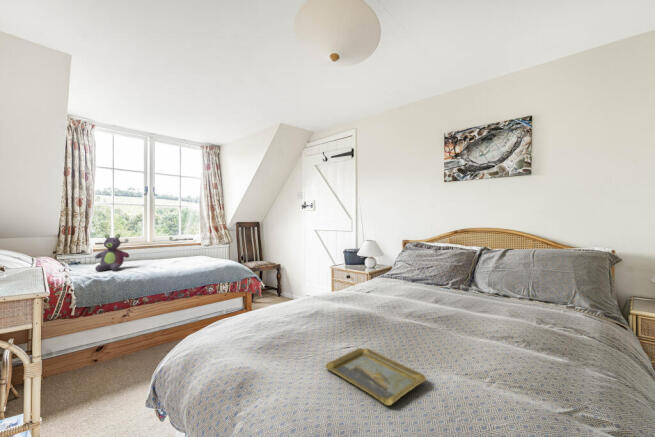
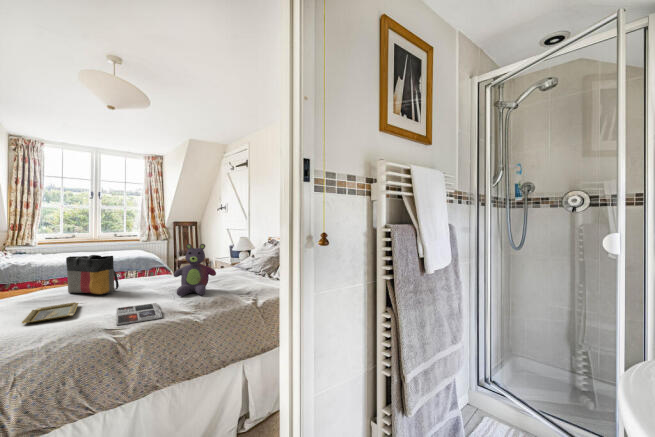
stuffed bear: present [95,234,129,271] -> present [174,244,216,296]
tote bag: none [283,269,358,329] -> present [66,255,119,294]
magazine: none [436,342,560,398] -> present [117,303,162,325]

